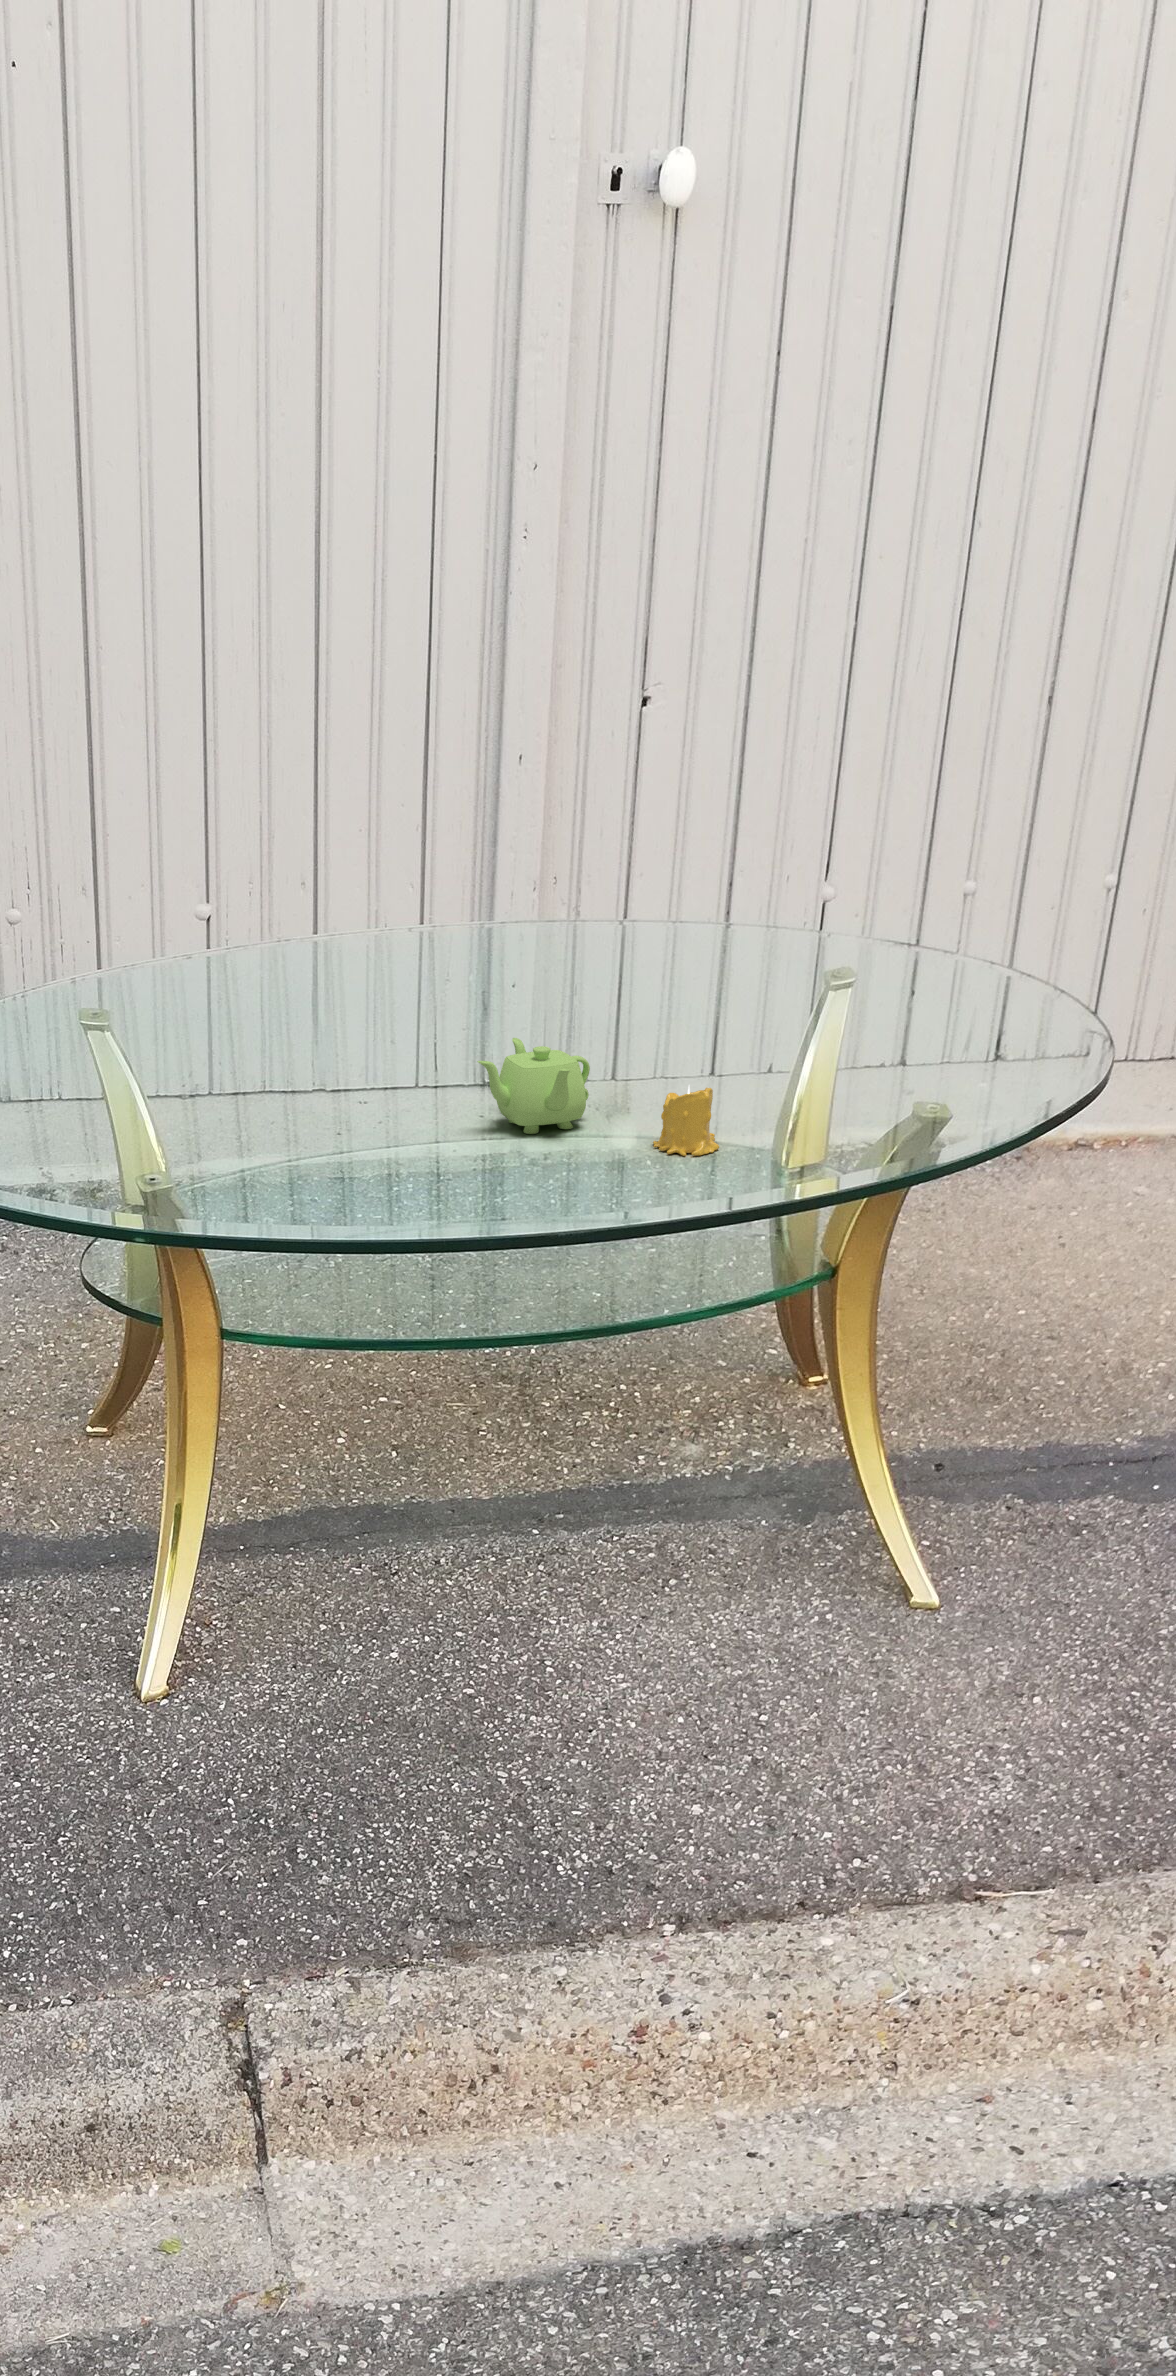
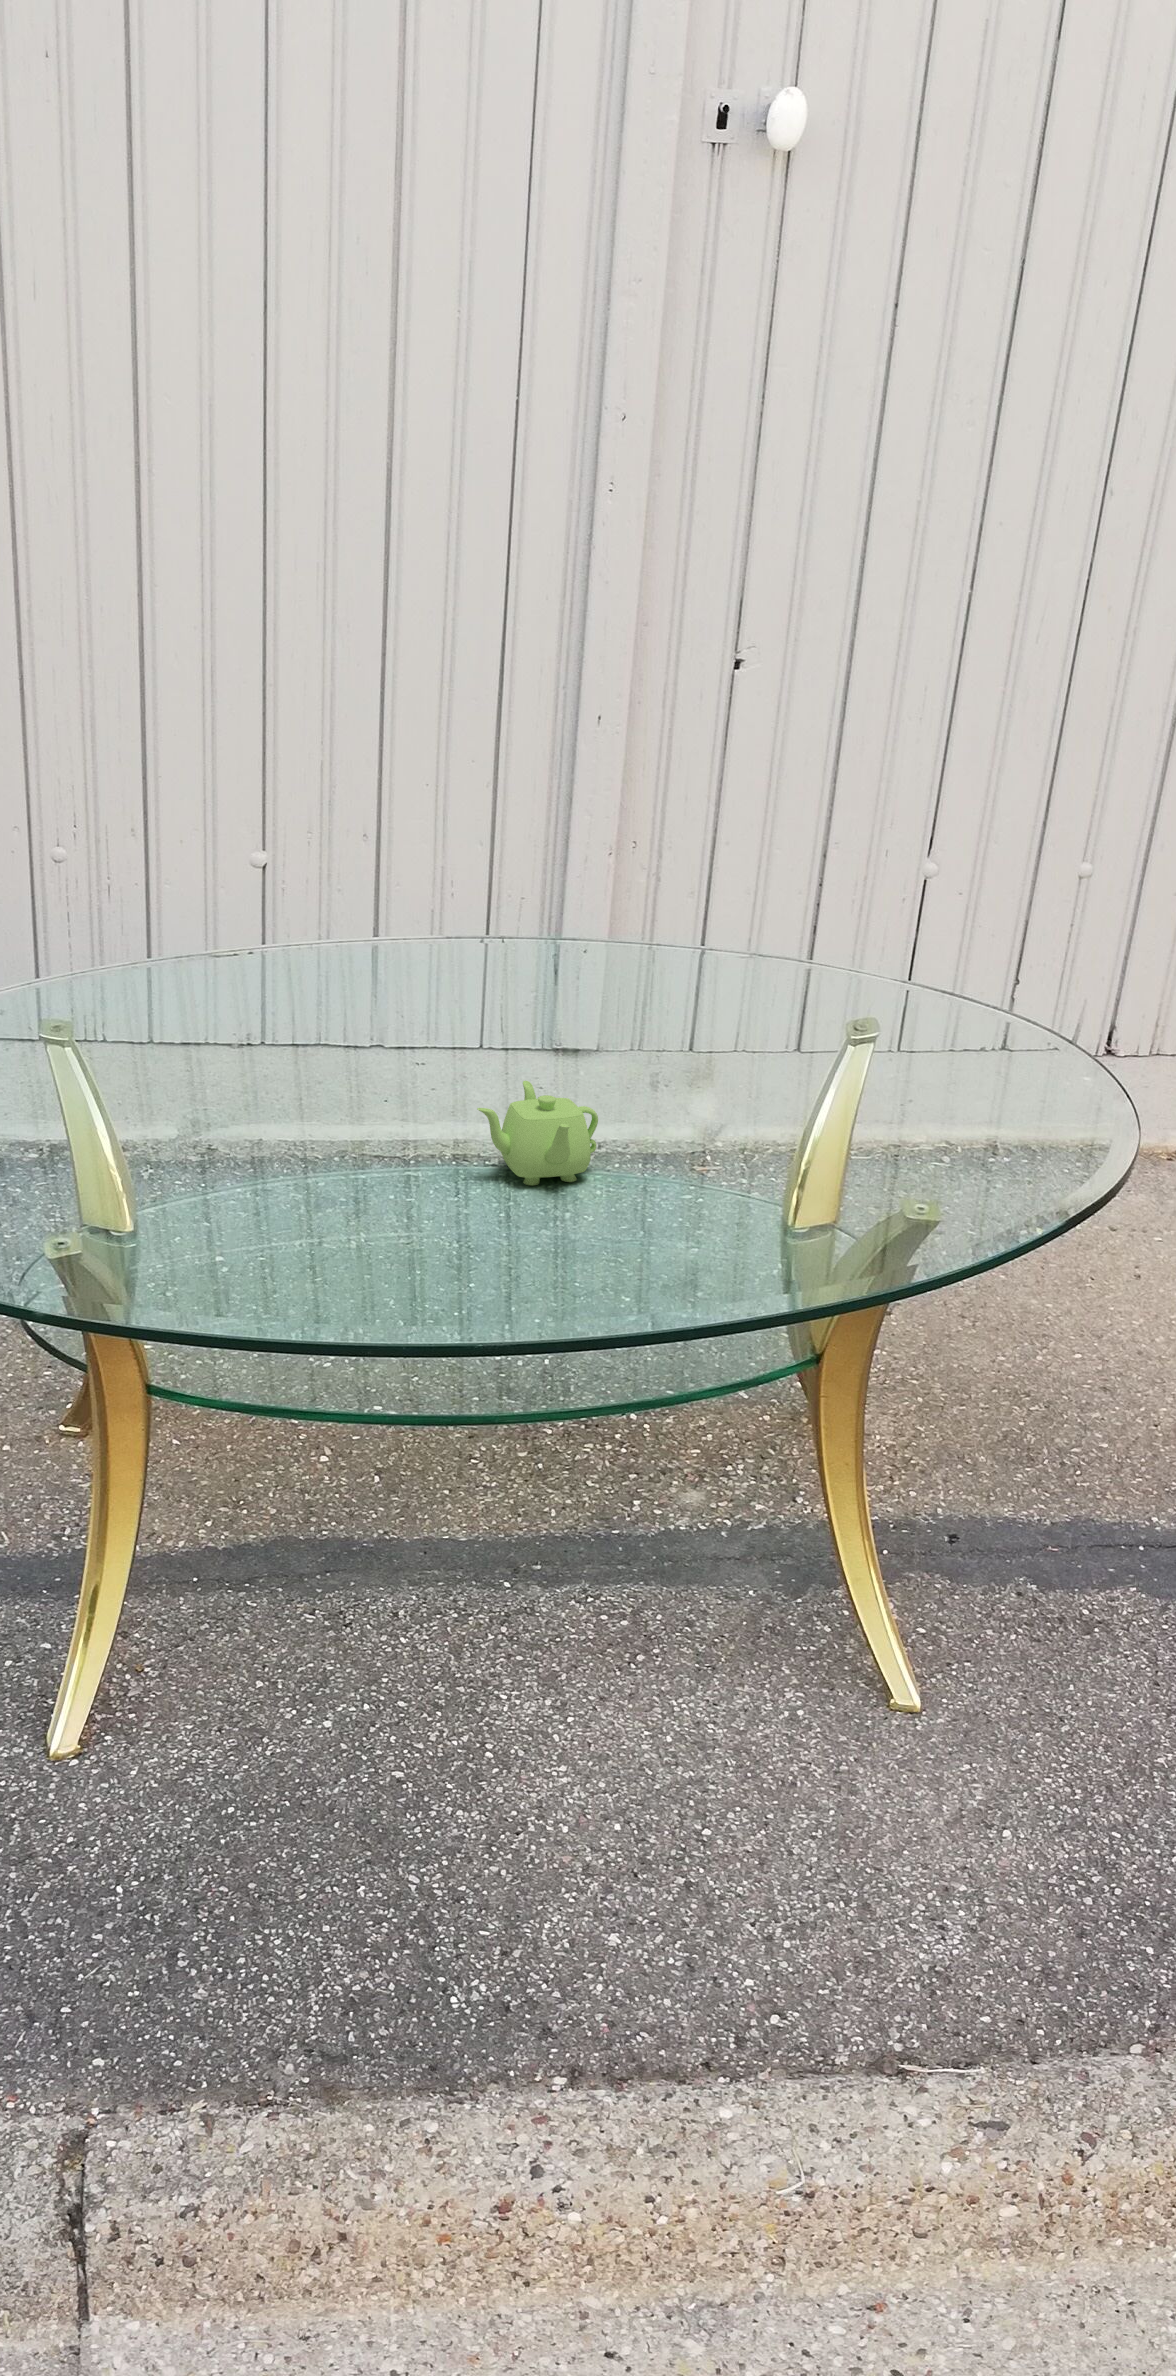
candle: present [653,1085,719,1156] -> none [652,1148,720,1226]

